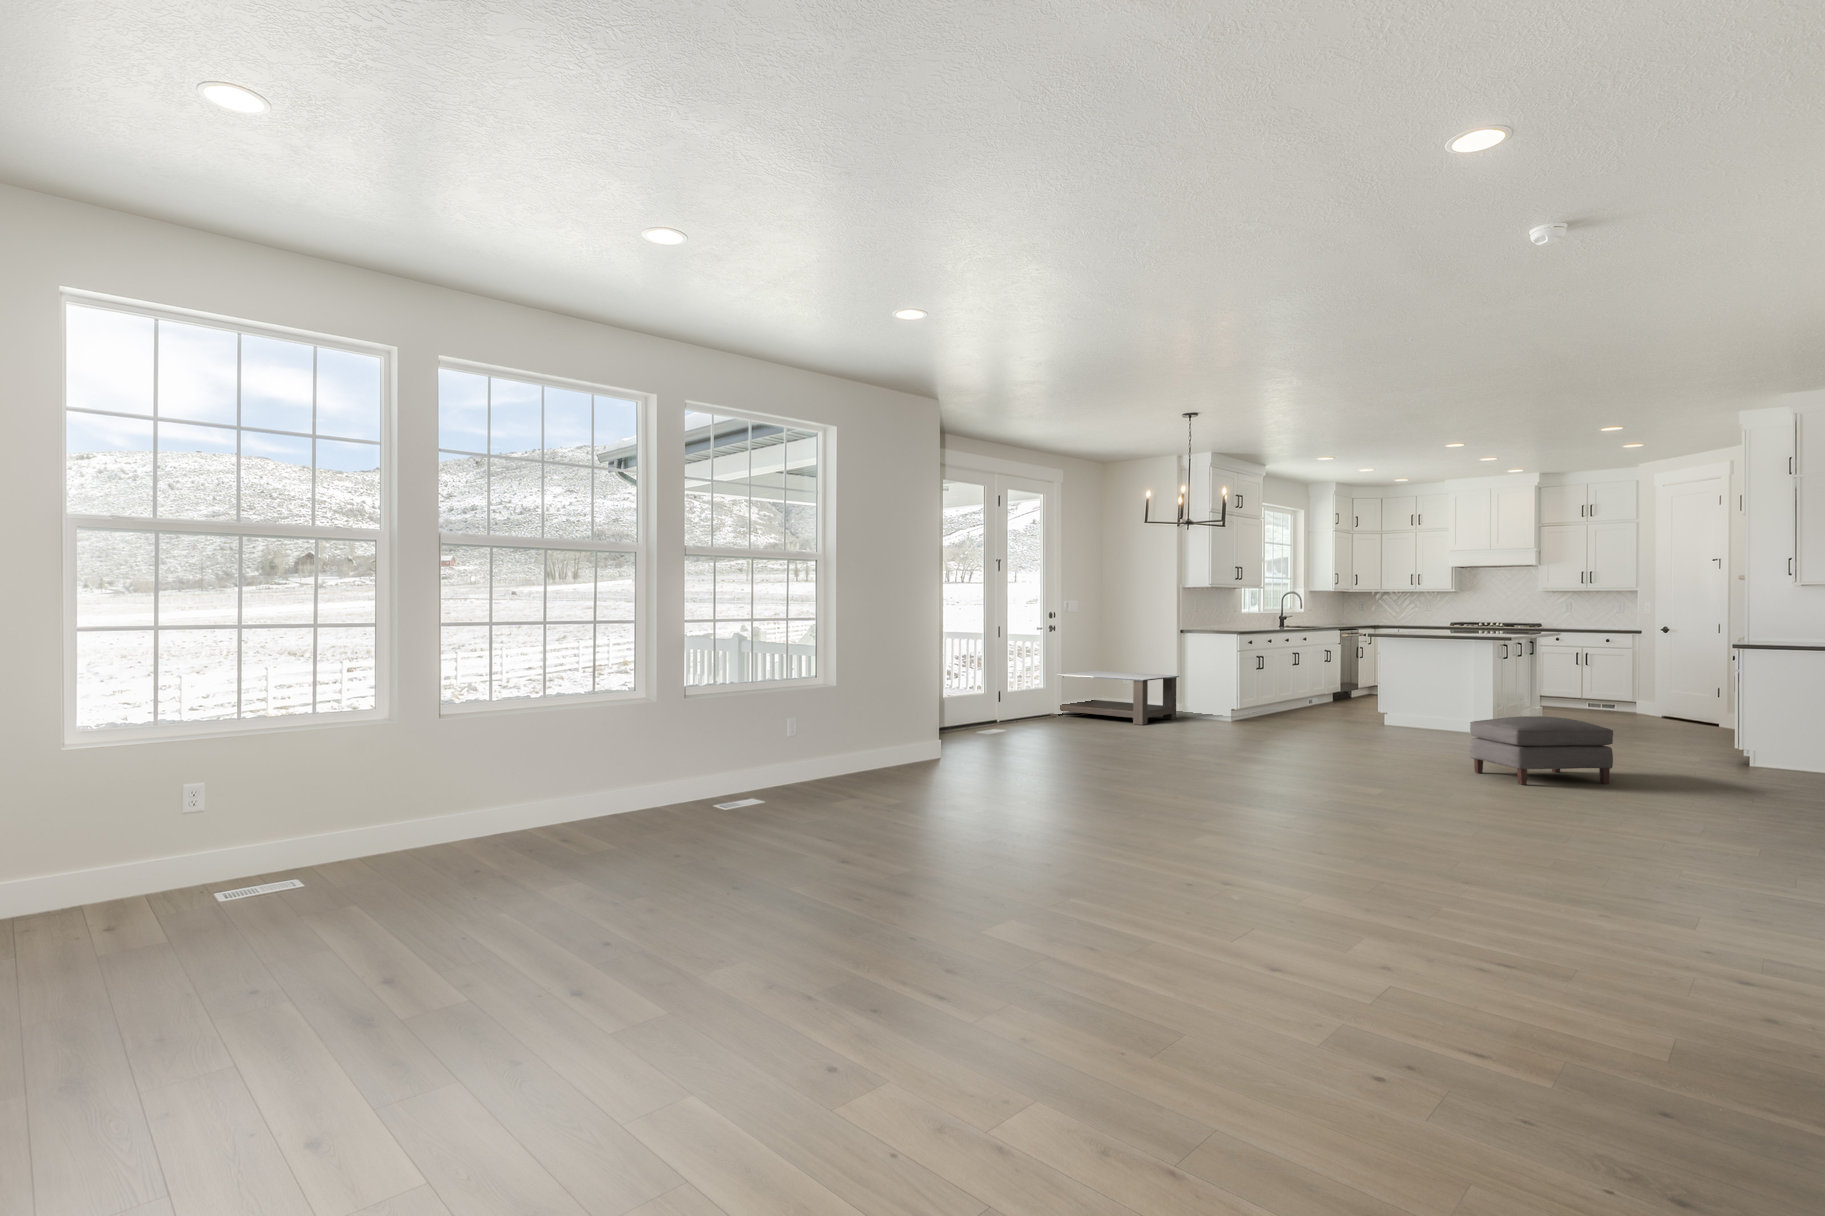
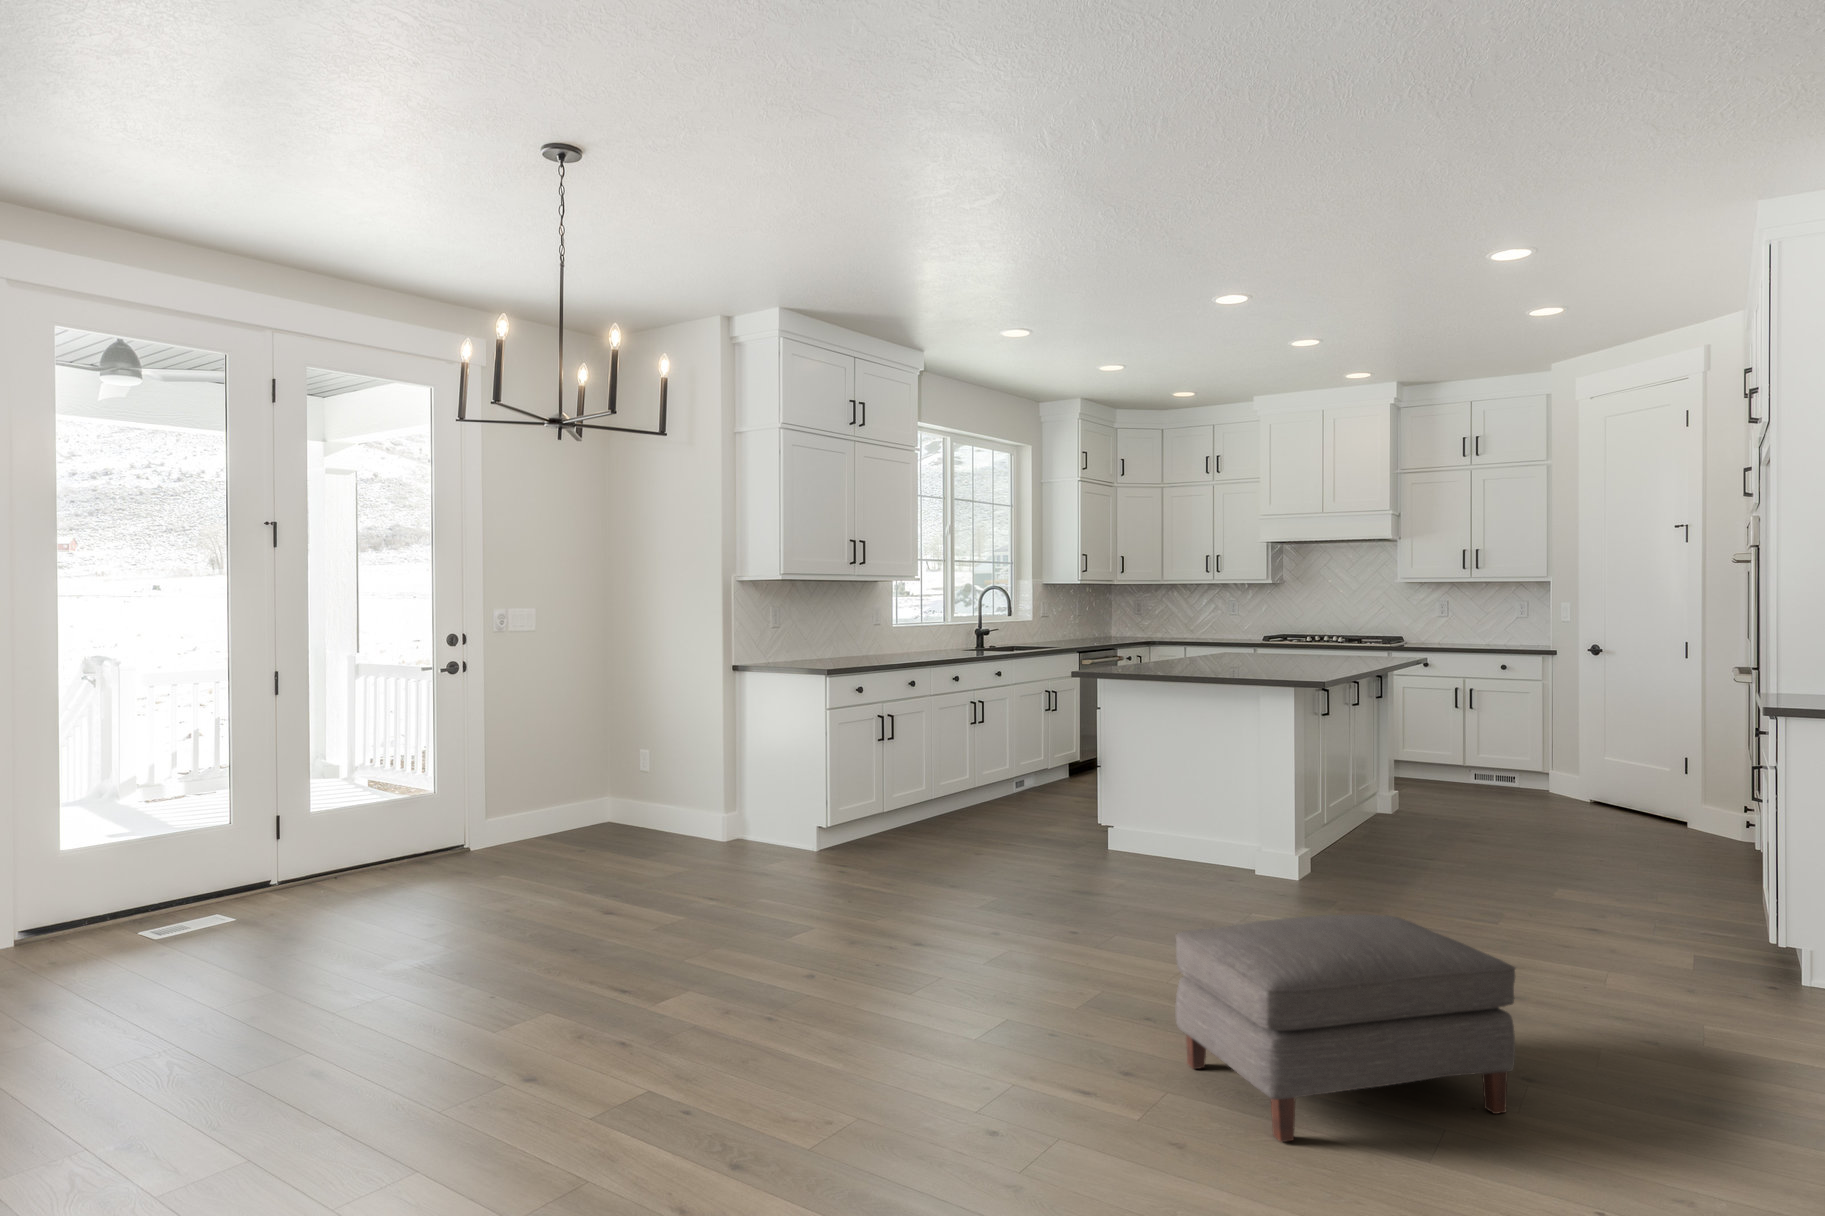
coffee table: present [1050,670,1179,725] -> none [462,744,724,873]

